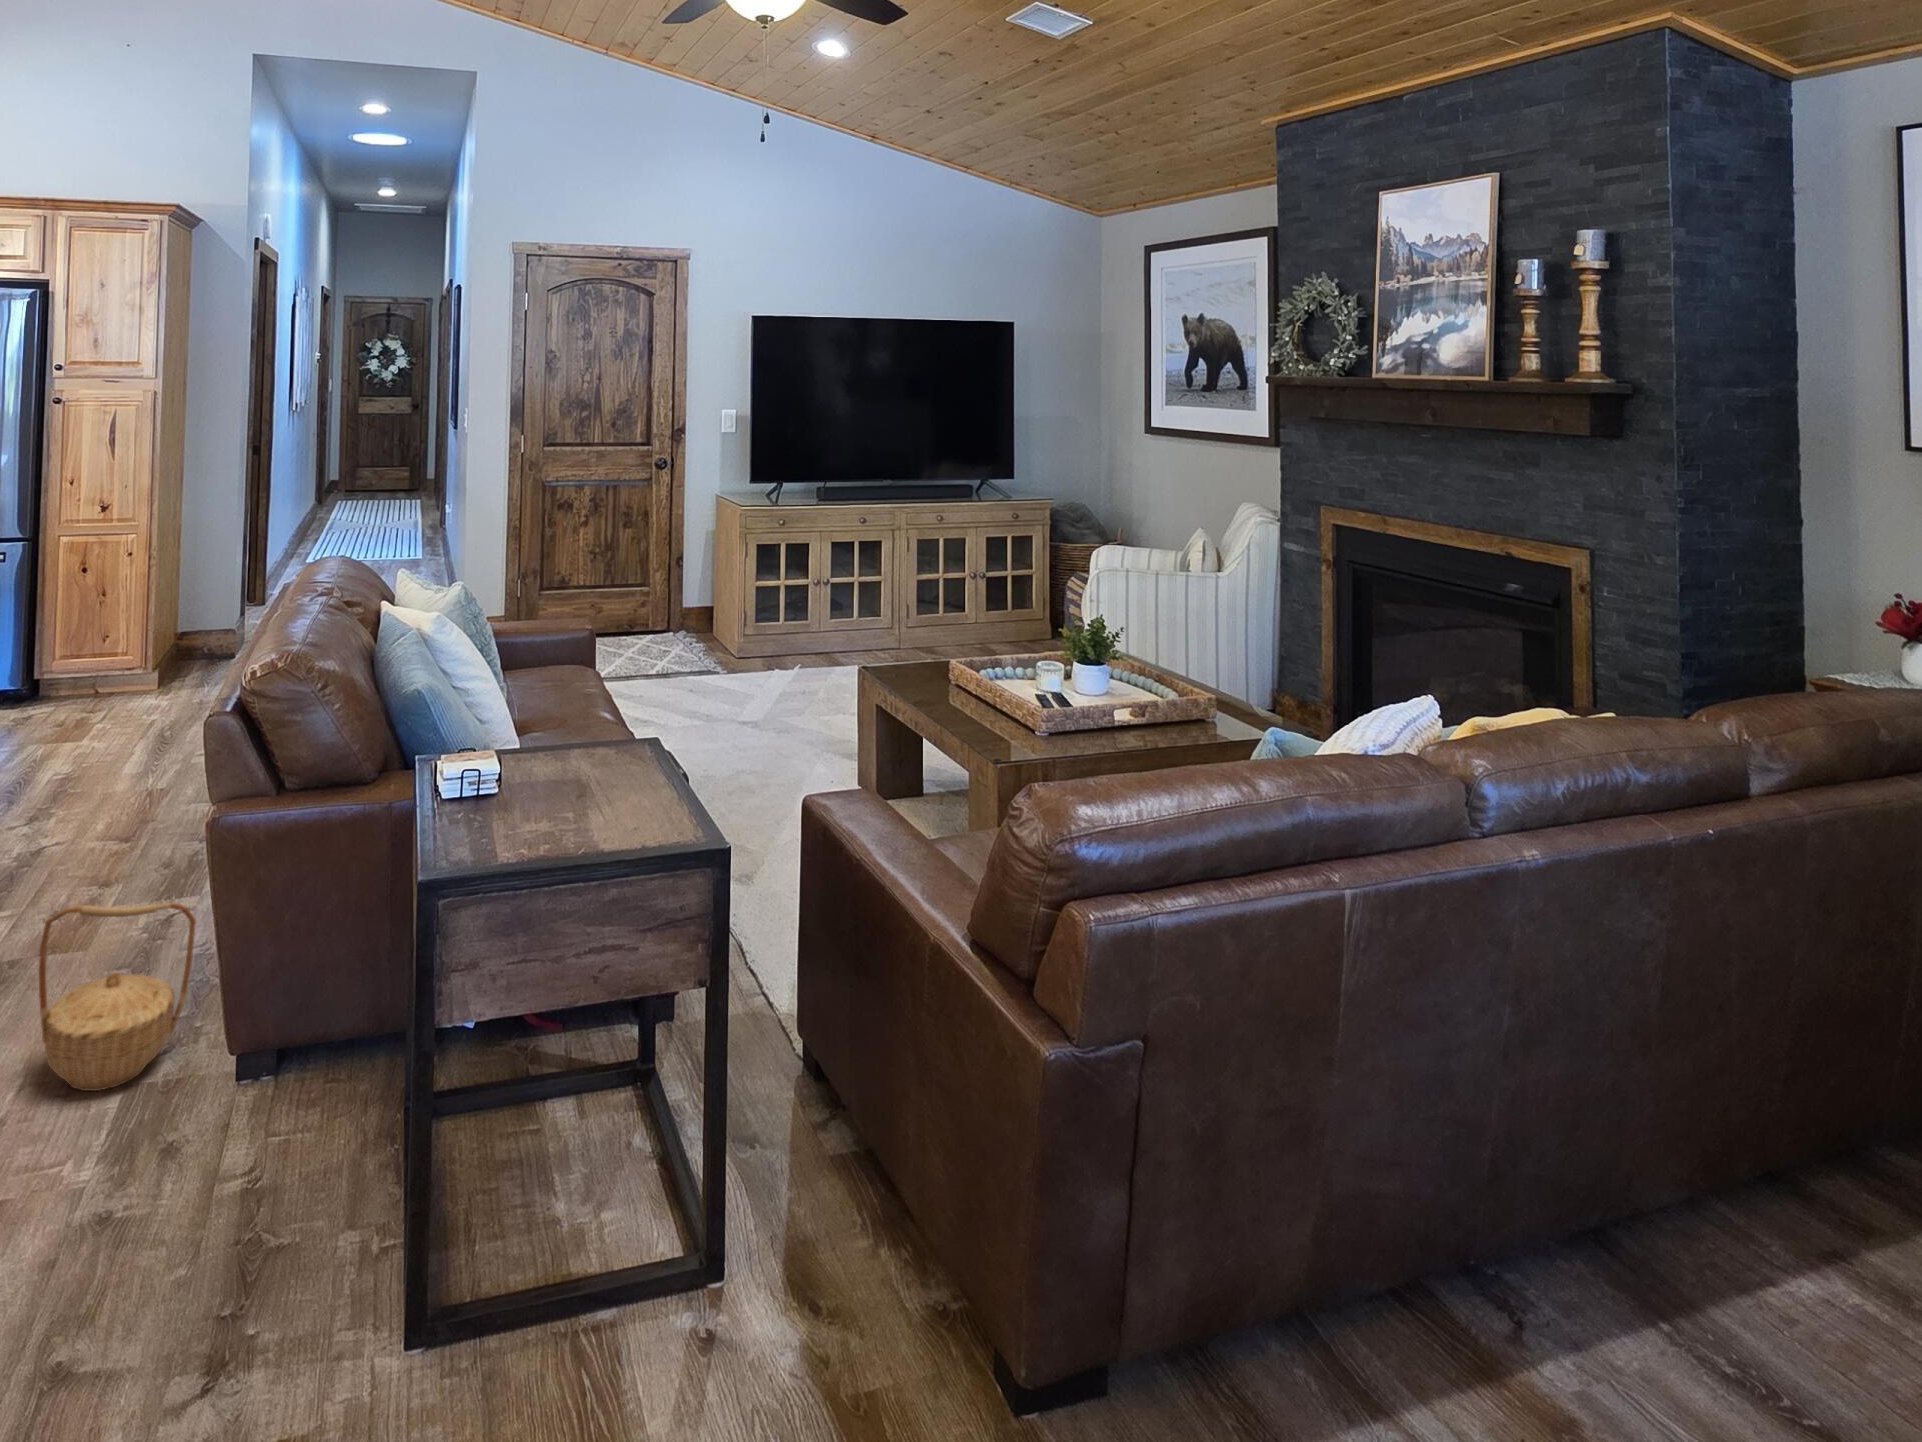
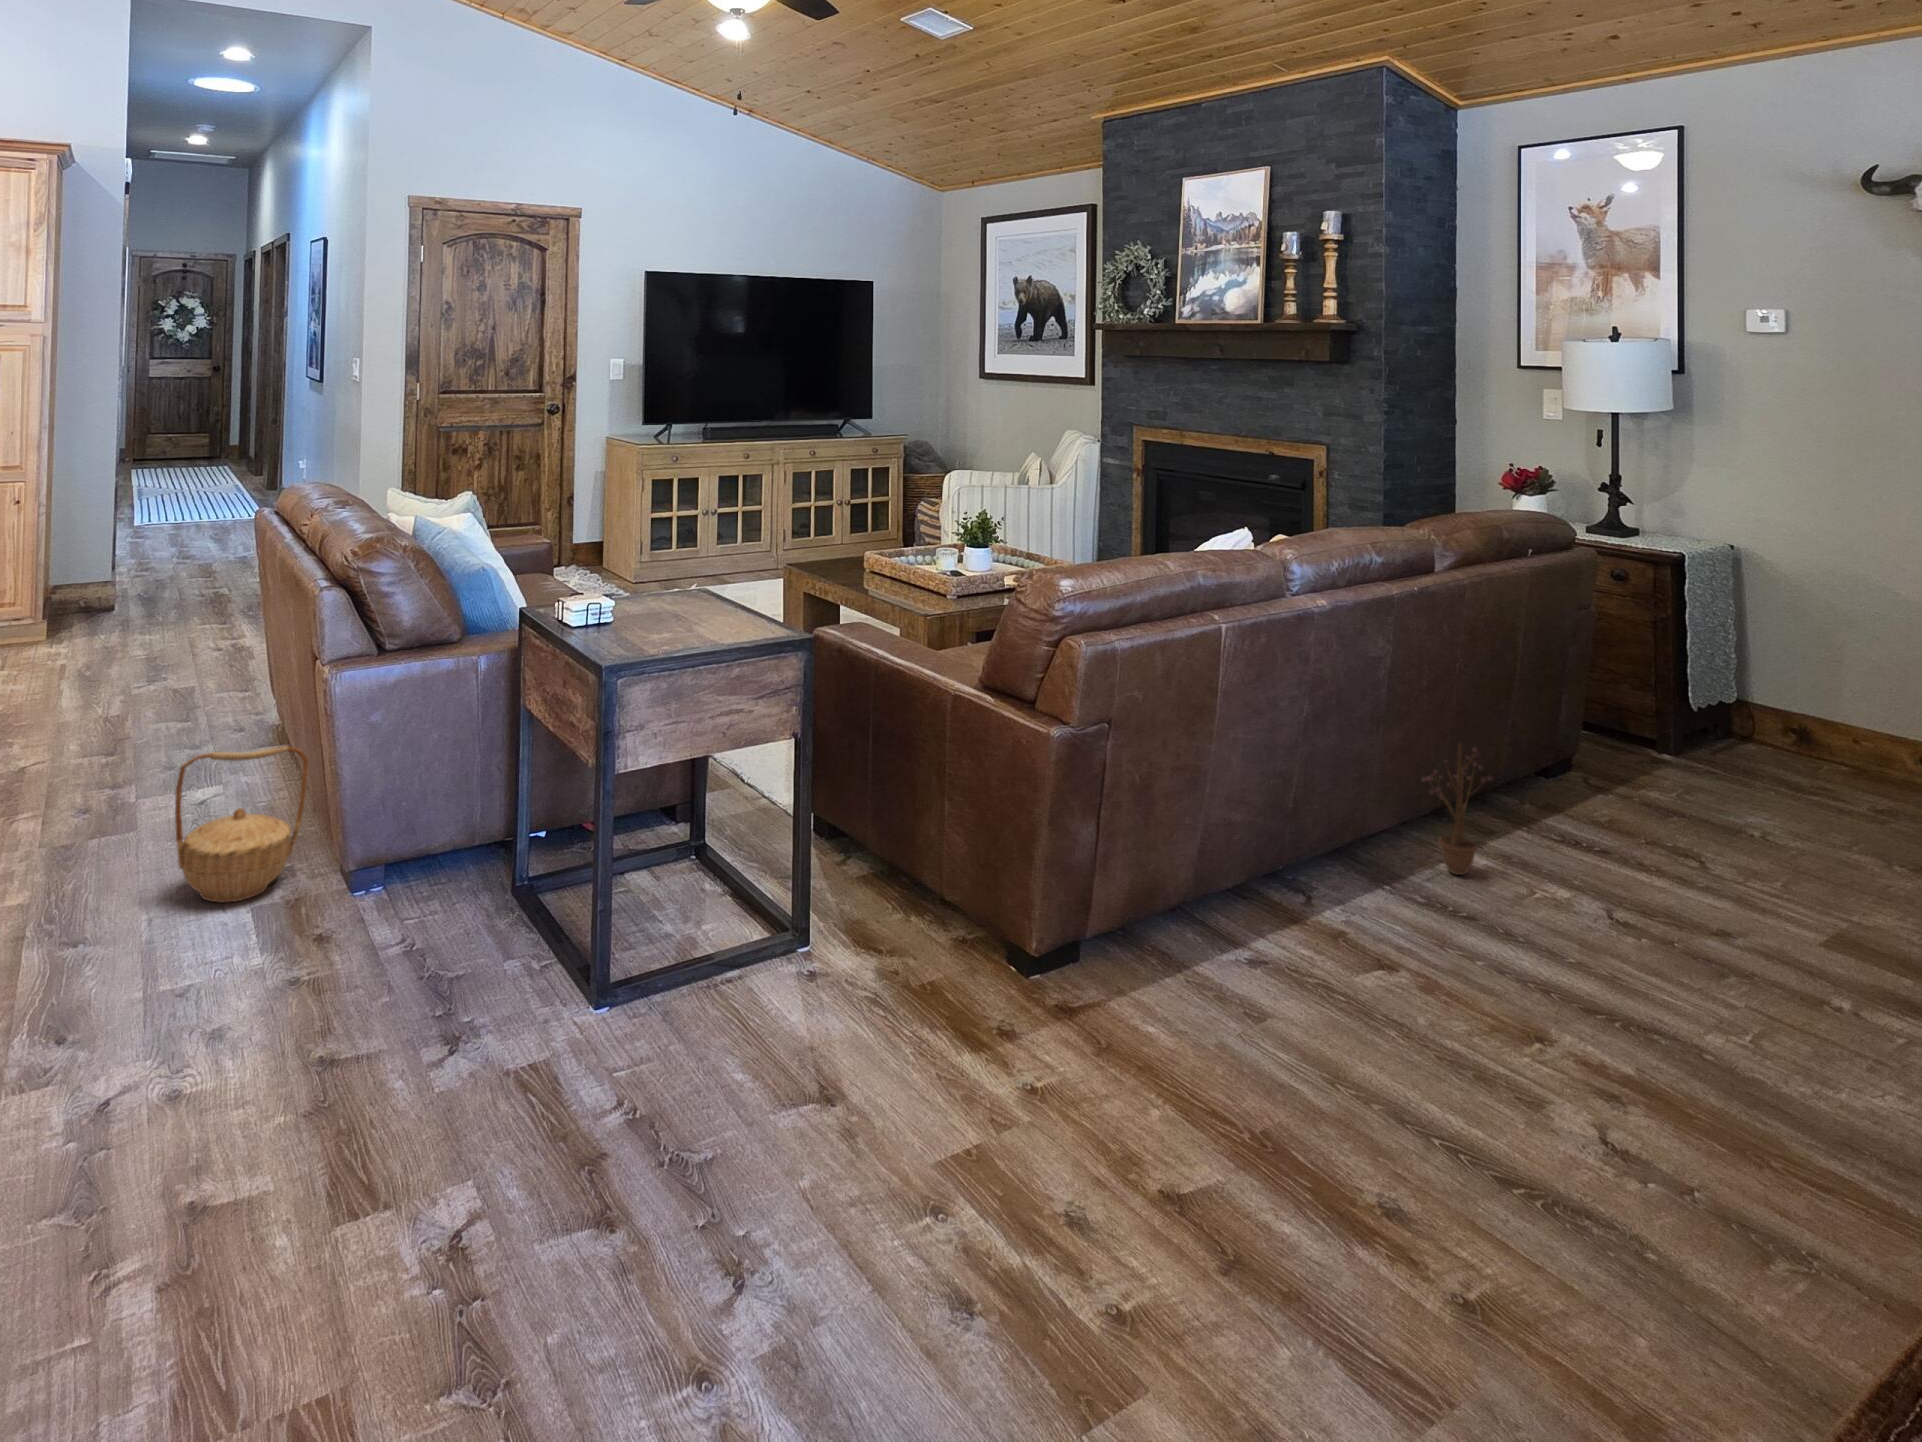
decorative plant: none [1746,1116,1900,1348] -> present [1416,743,1493,875]

